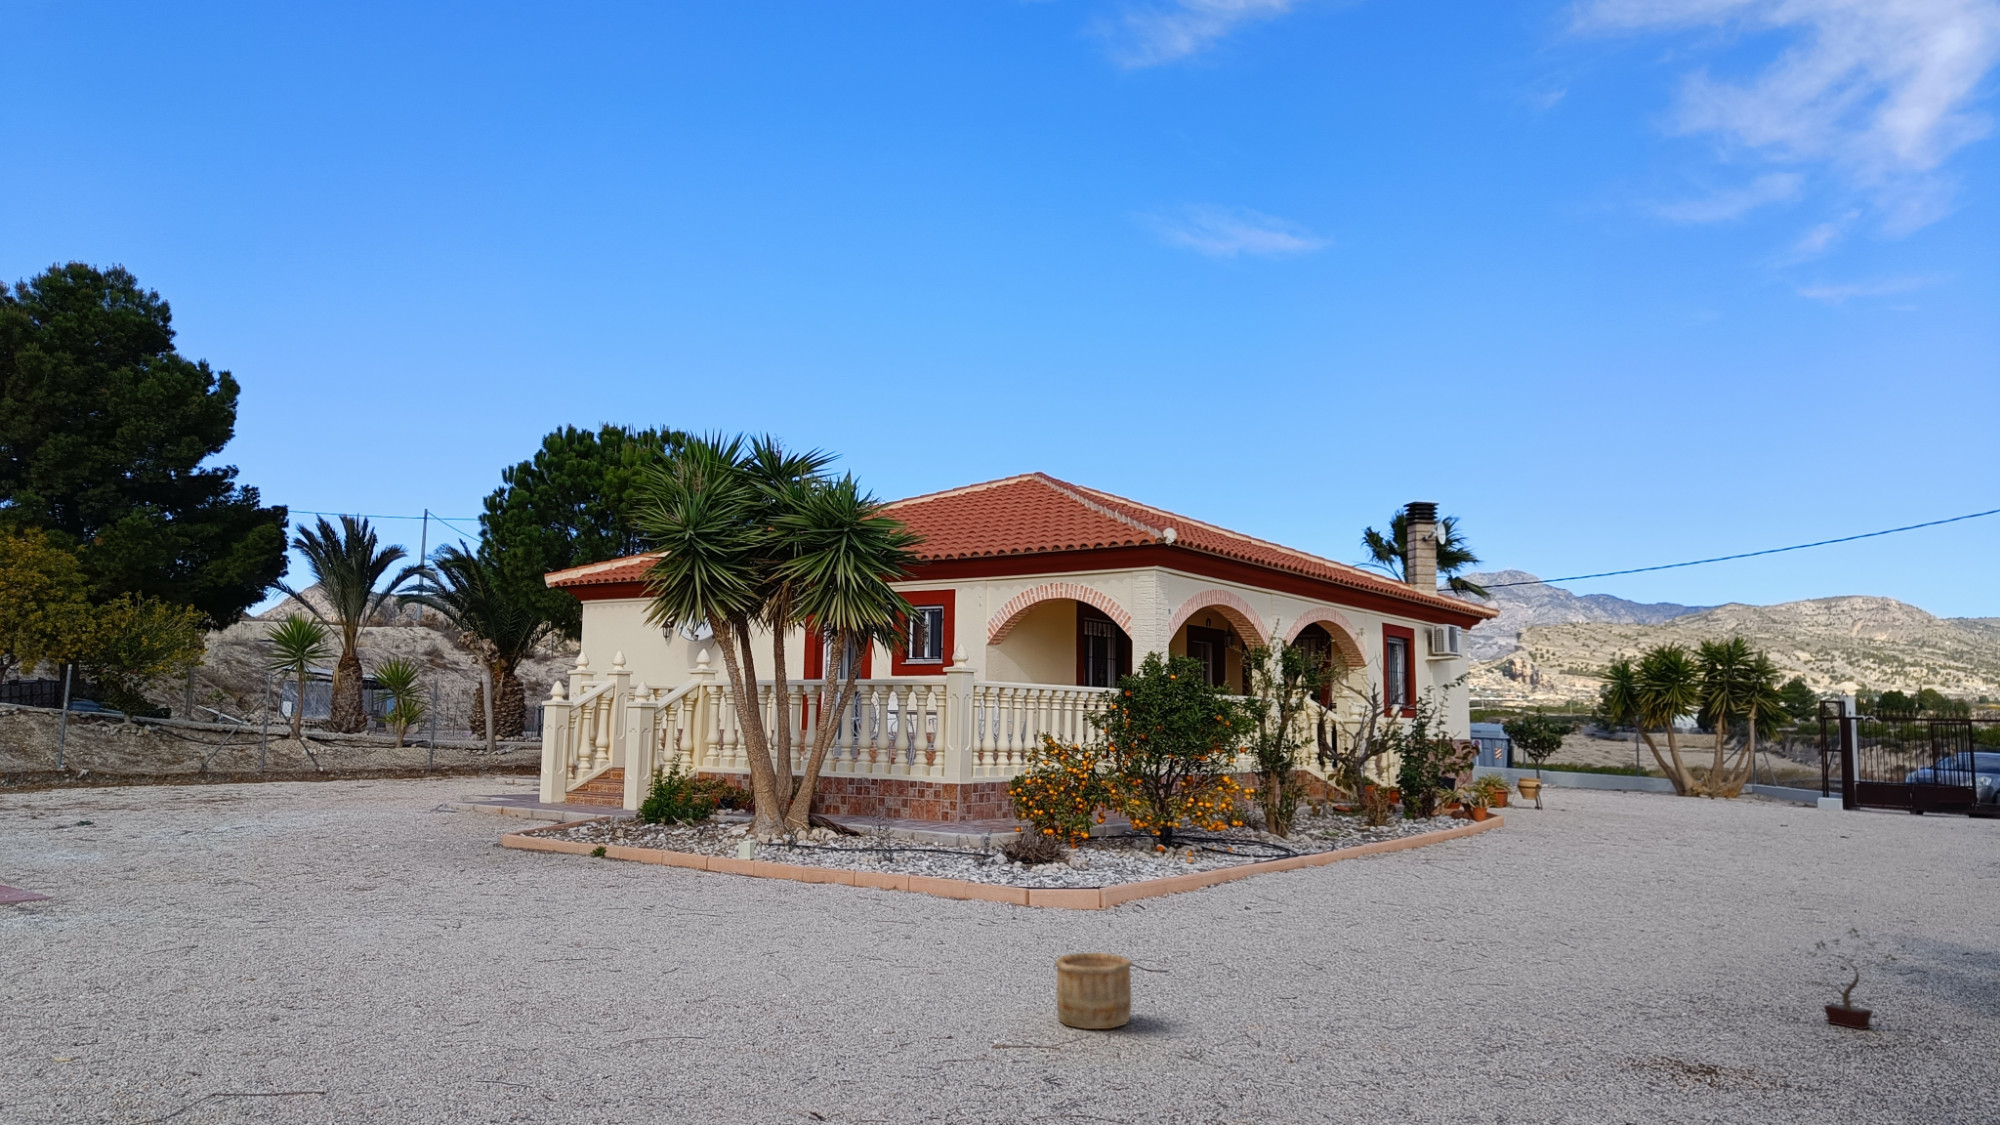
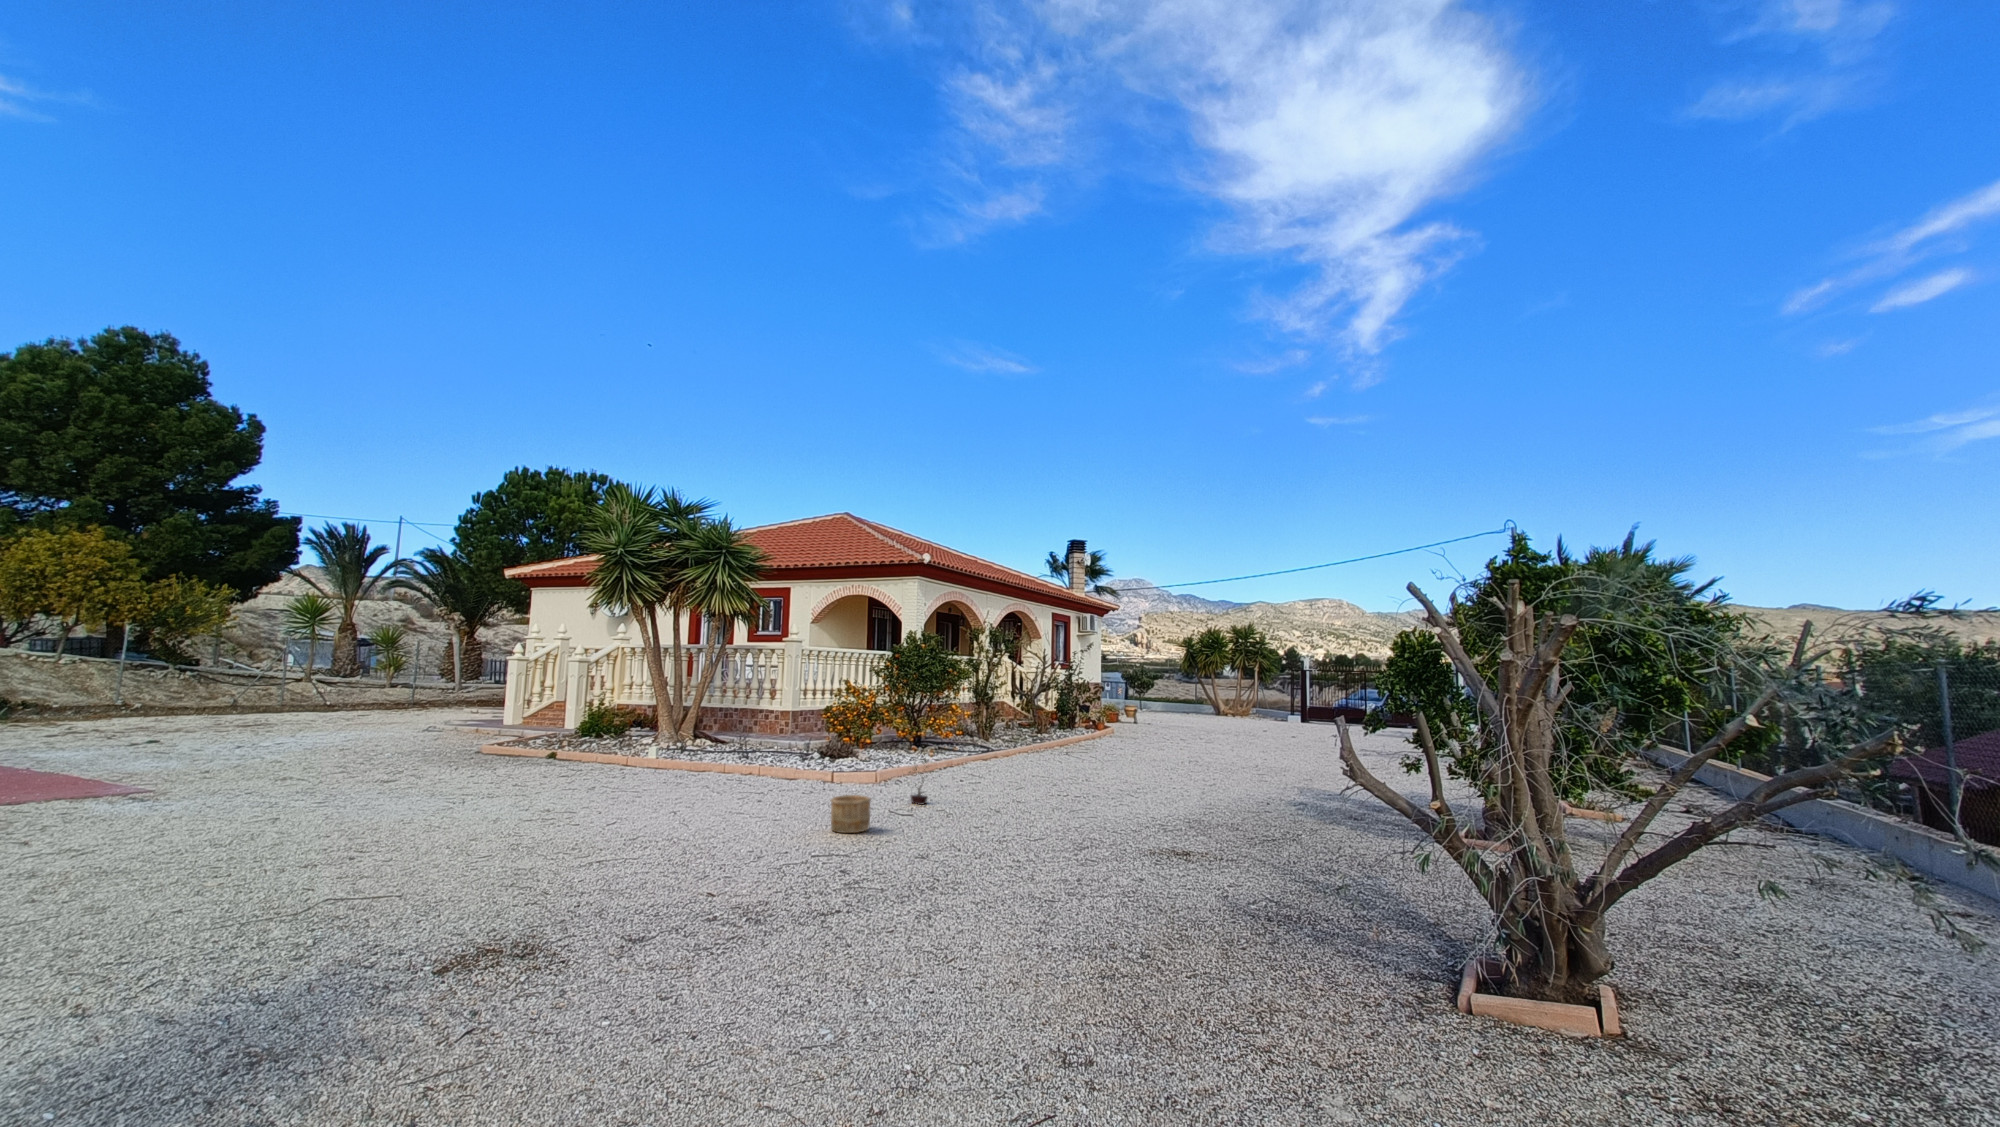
potted plant: present [1808,928,1895,1029] -> present [909,760,934,805]

